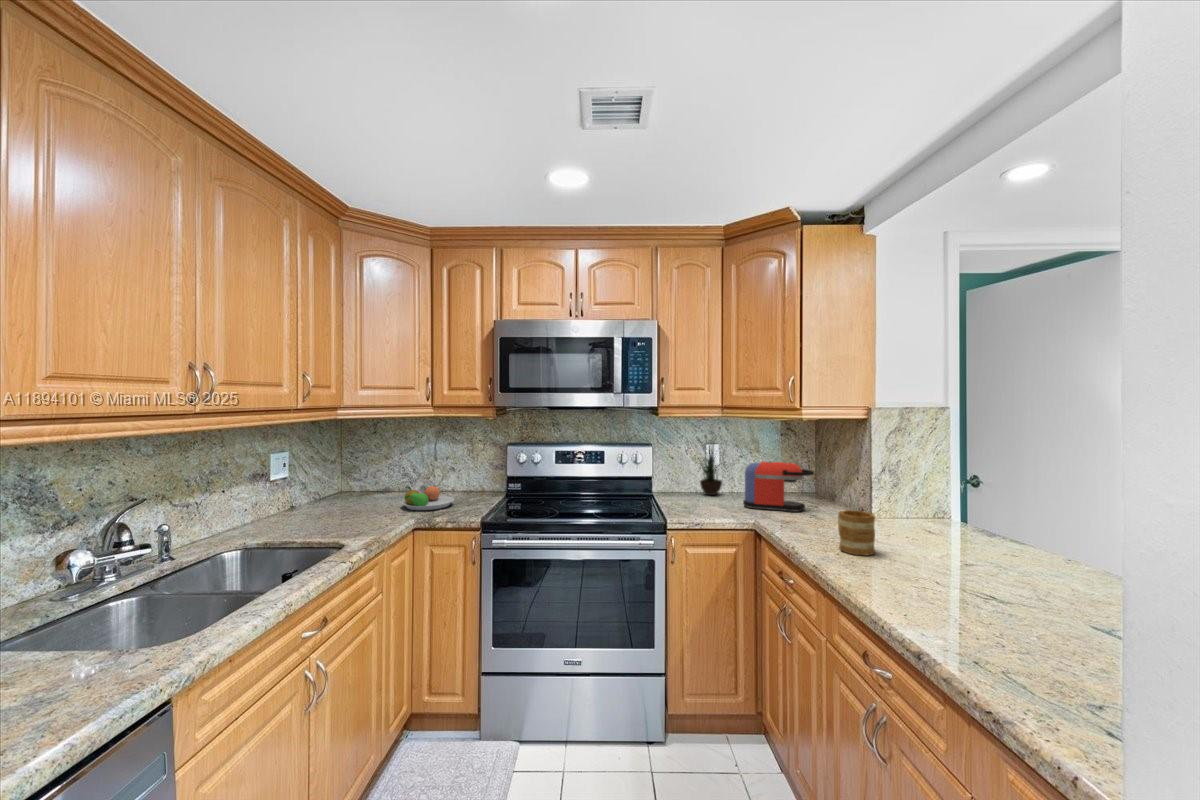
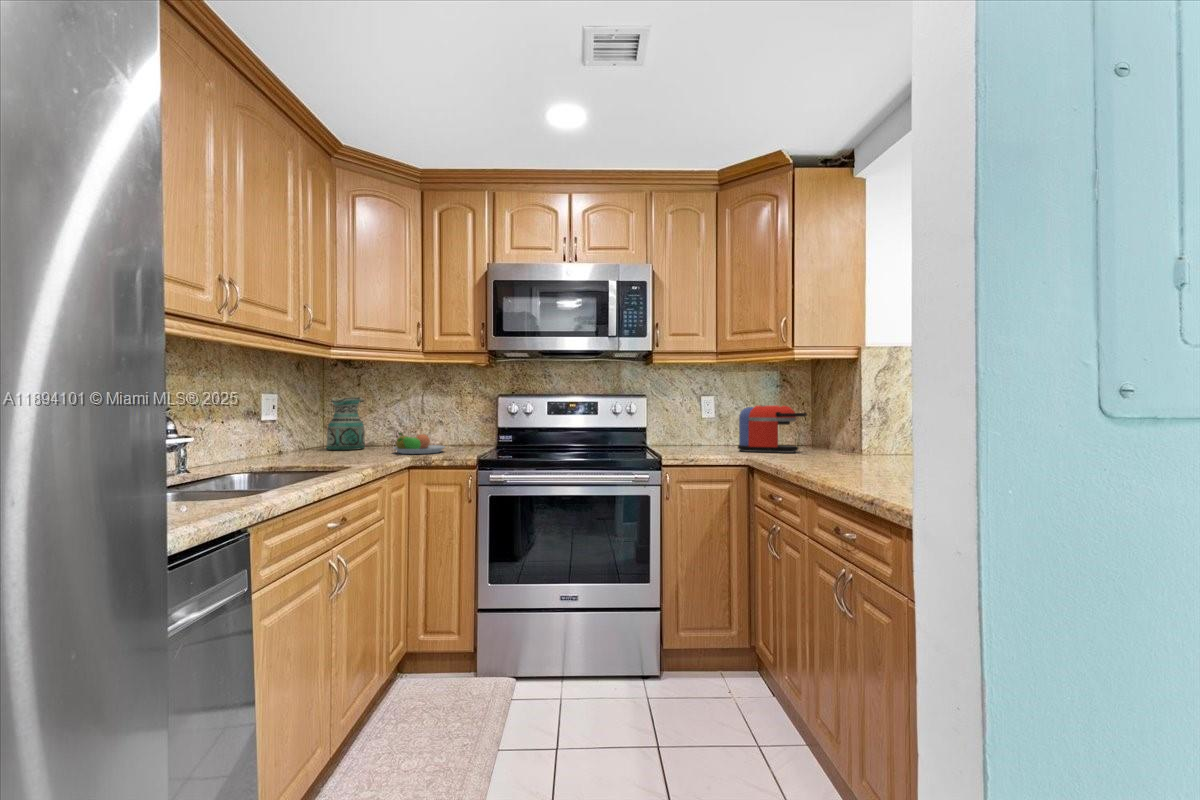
ceramic pitcher: none [341,445,382,501] -> present [326,397,365,450]
potted plant: present [698,445,722,495] -> none [686,376,724,446]
mug: present [838,510,875,555] -> none [825,432,857,469]

